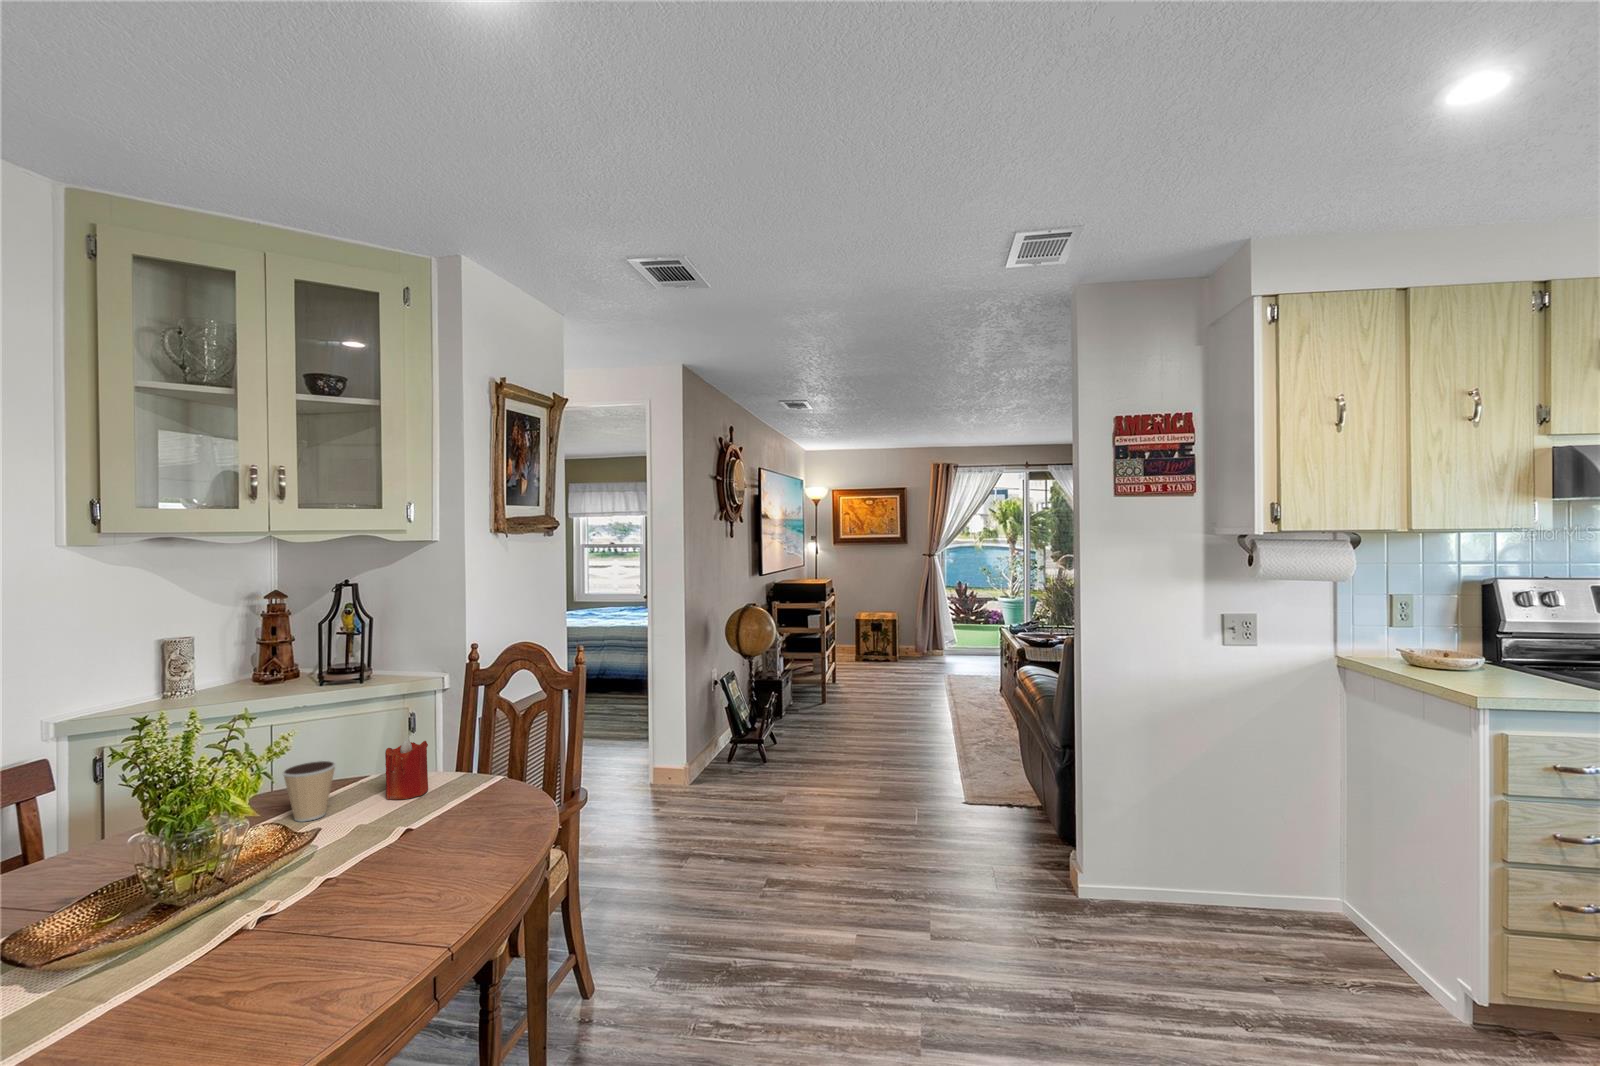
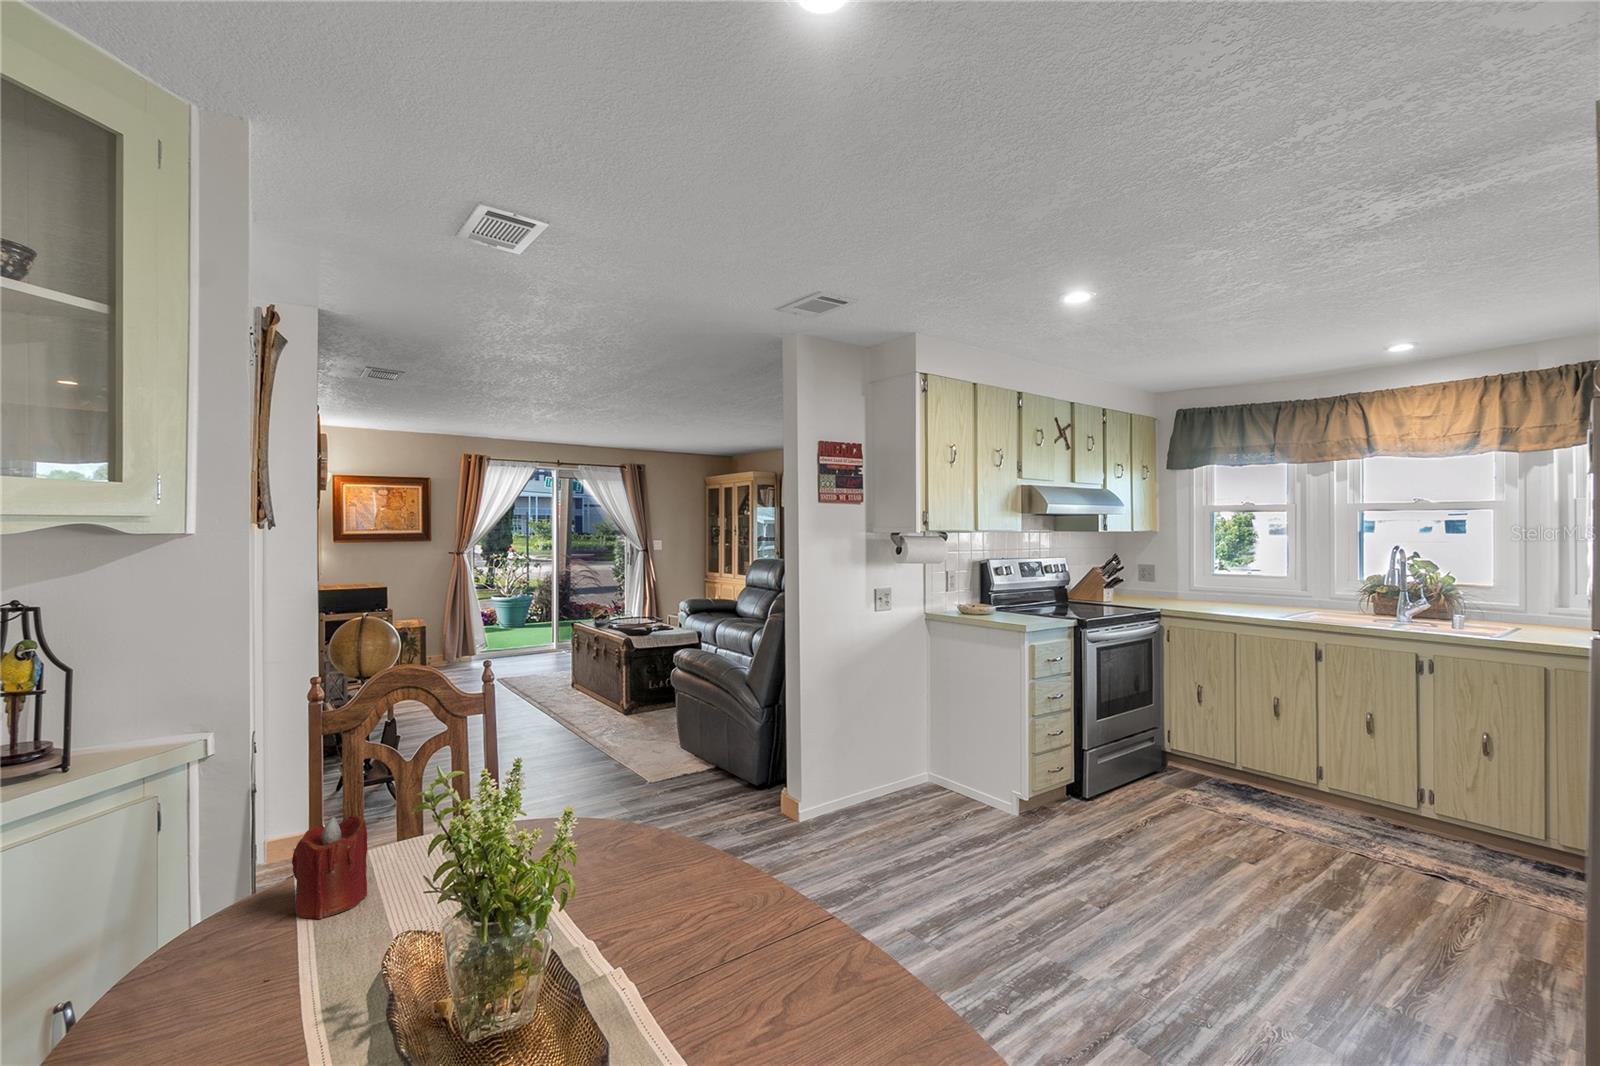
coffee cup: present [283,761,336,822] -> none [194,879,292,997]

